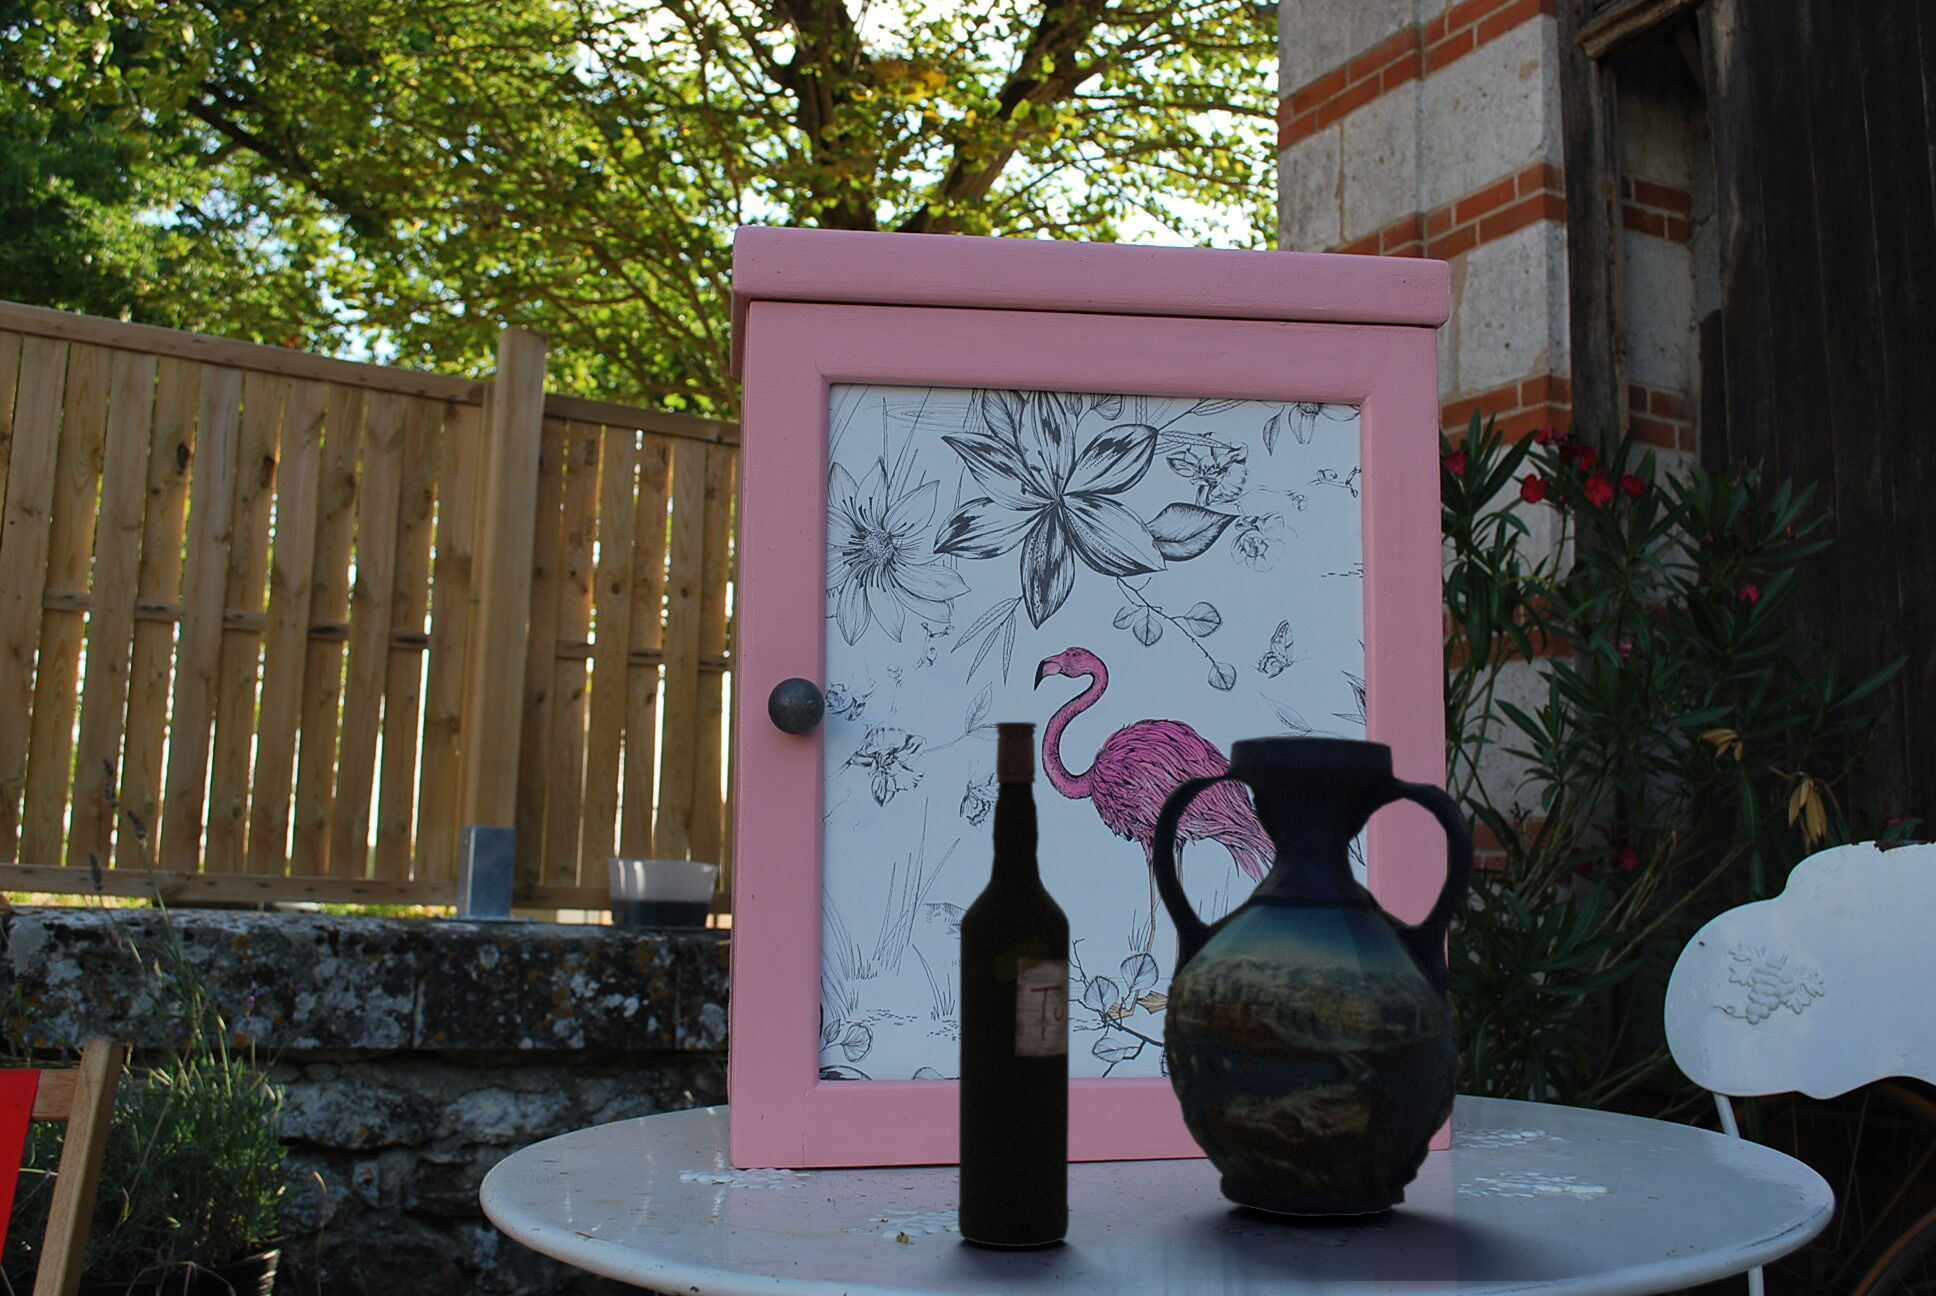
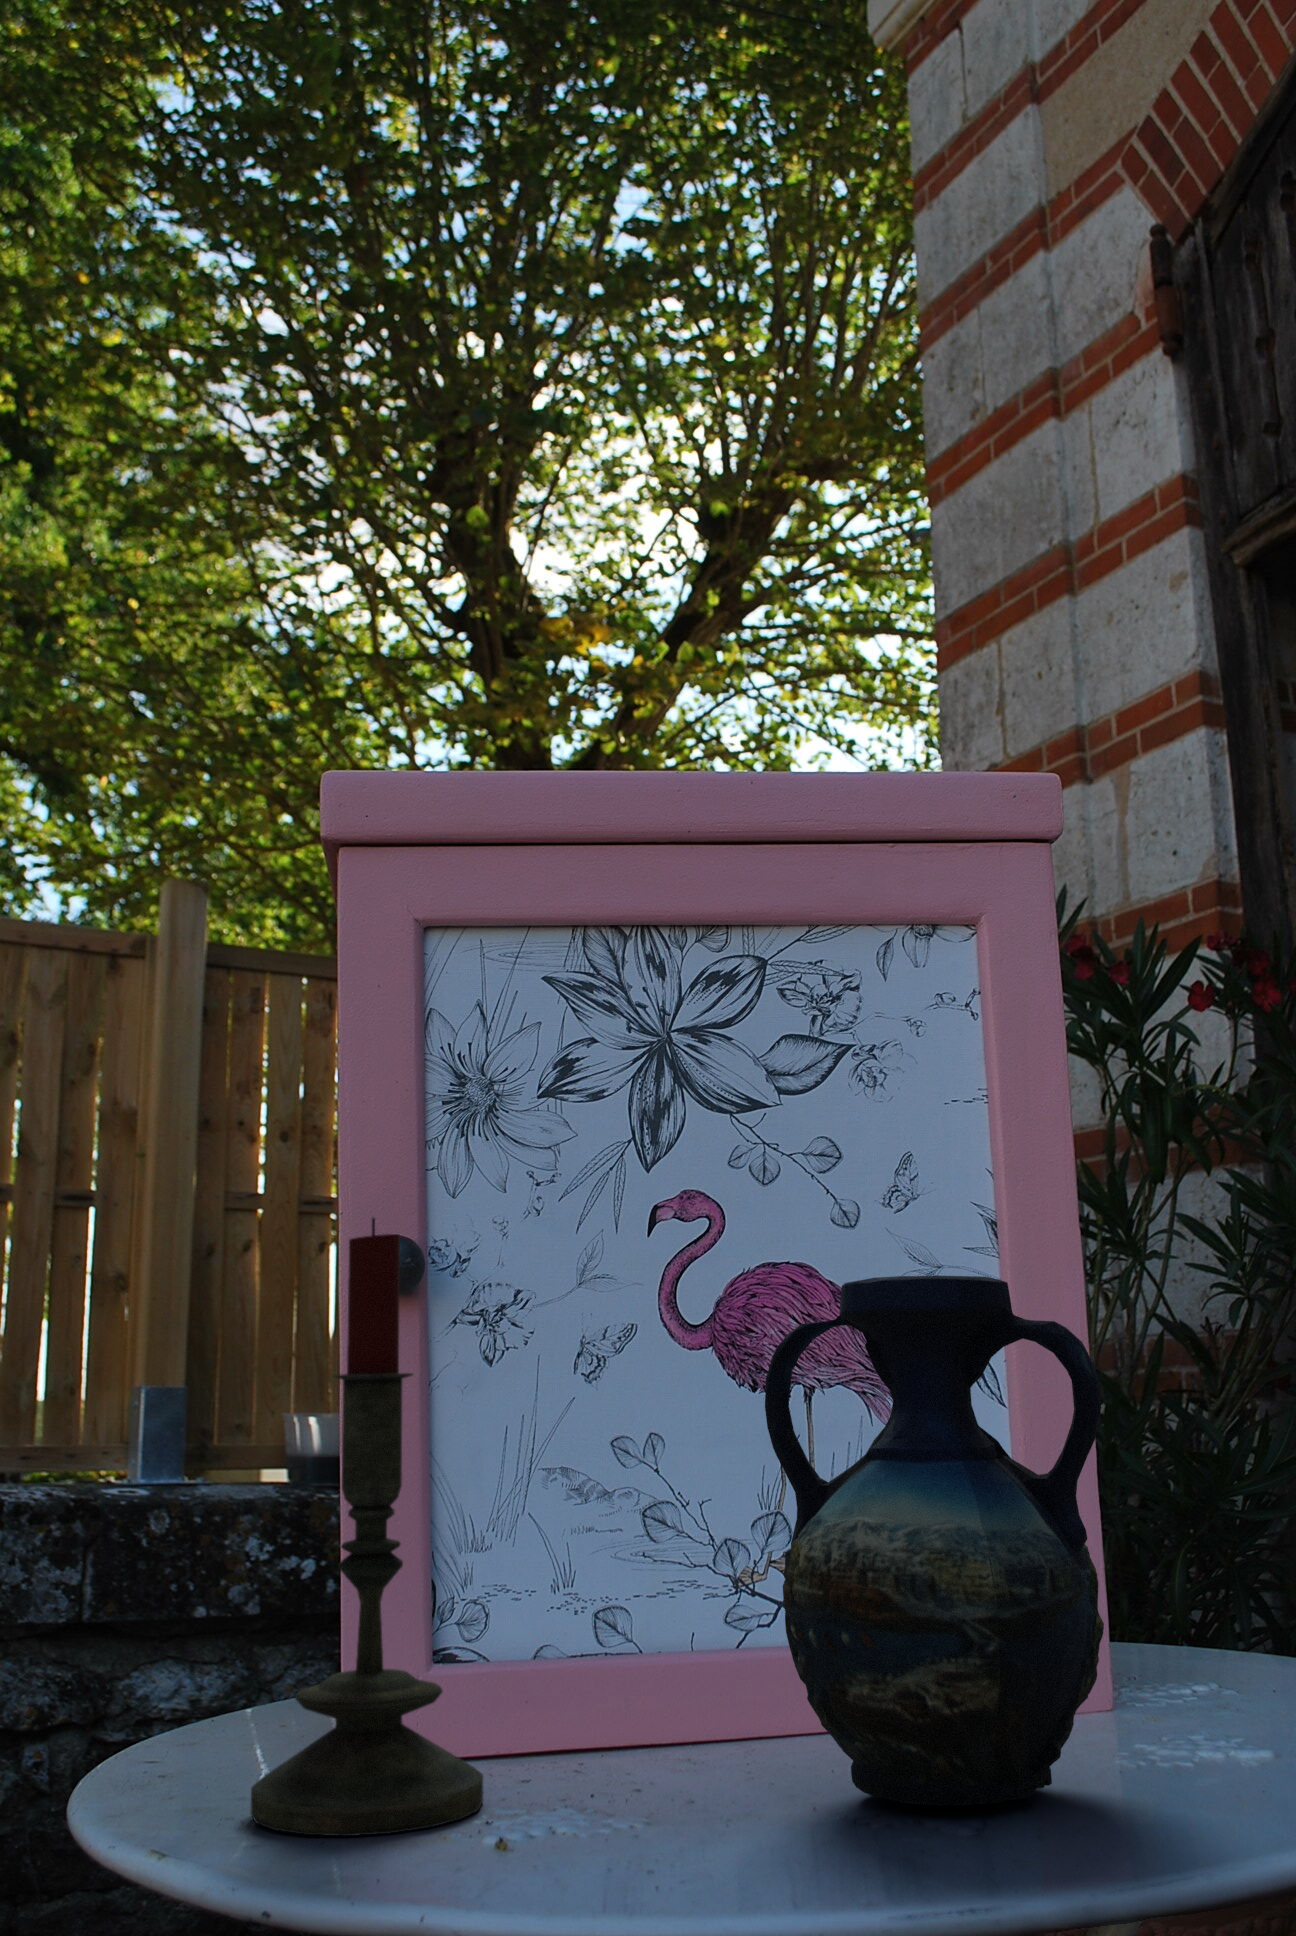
candle: none [663,660,877,1223] -> present [250,1218,483,1836]
wine bottle: present [958,722,1070,1247] -> none [550,1276,678,1857]

